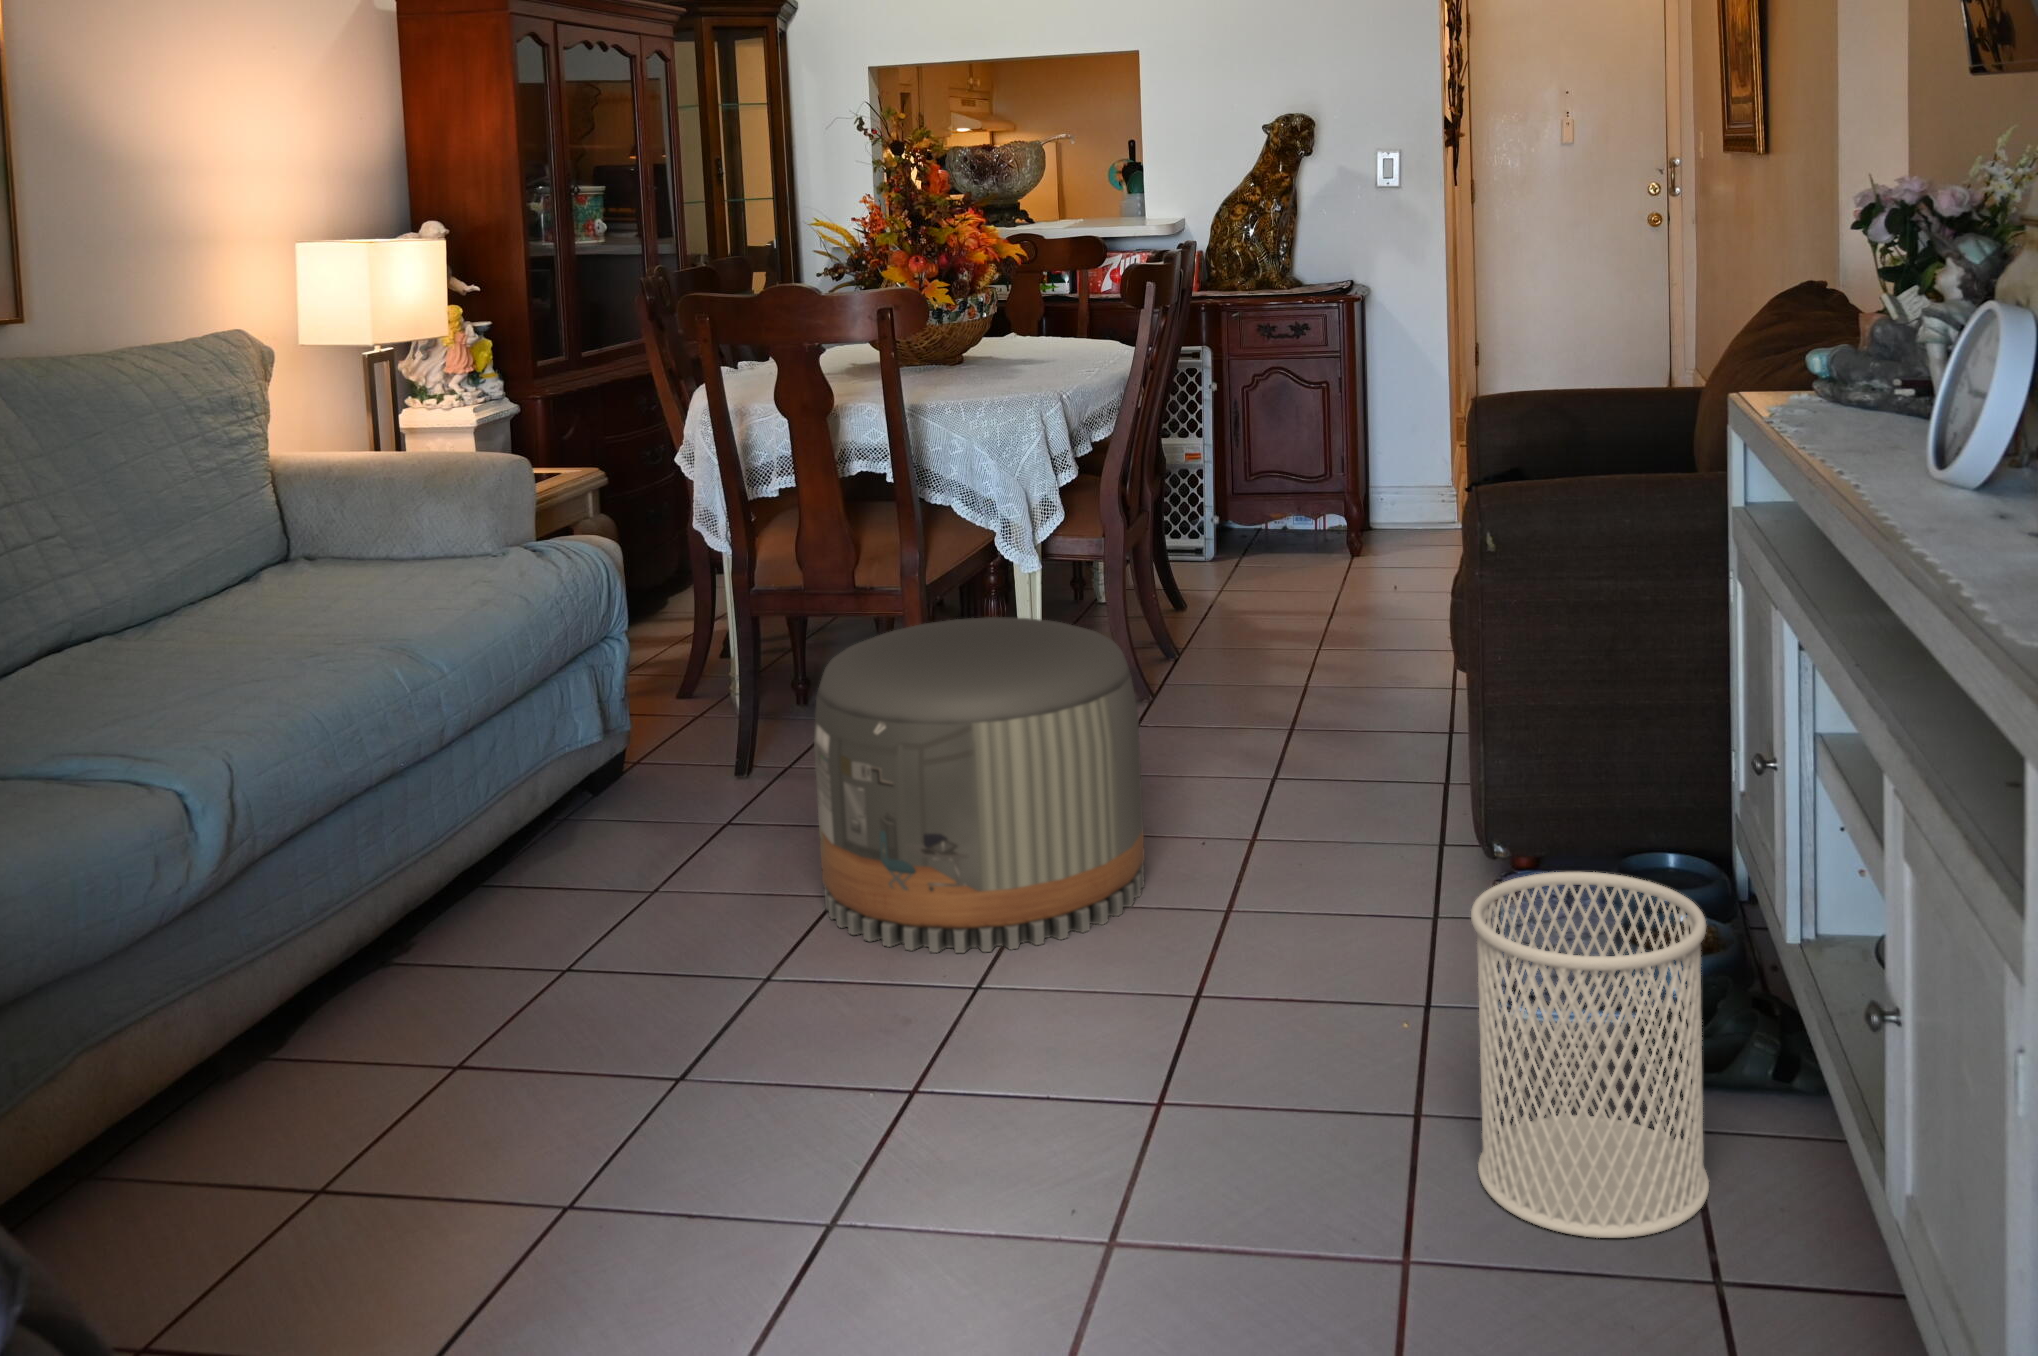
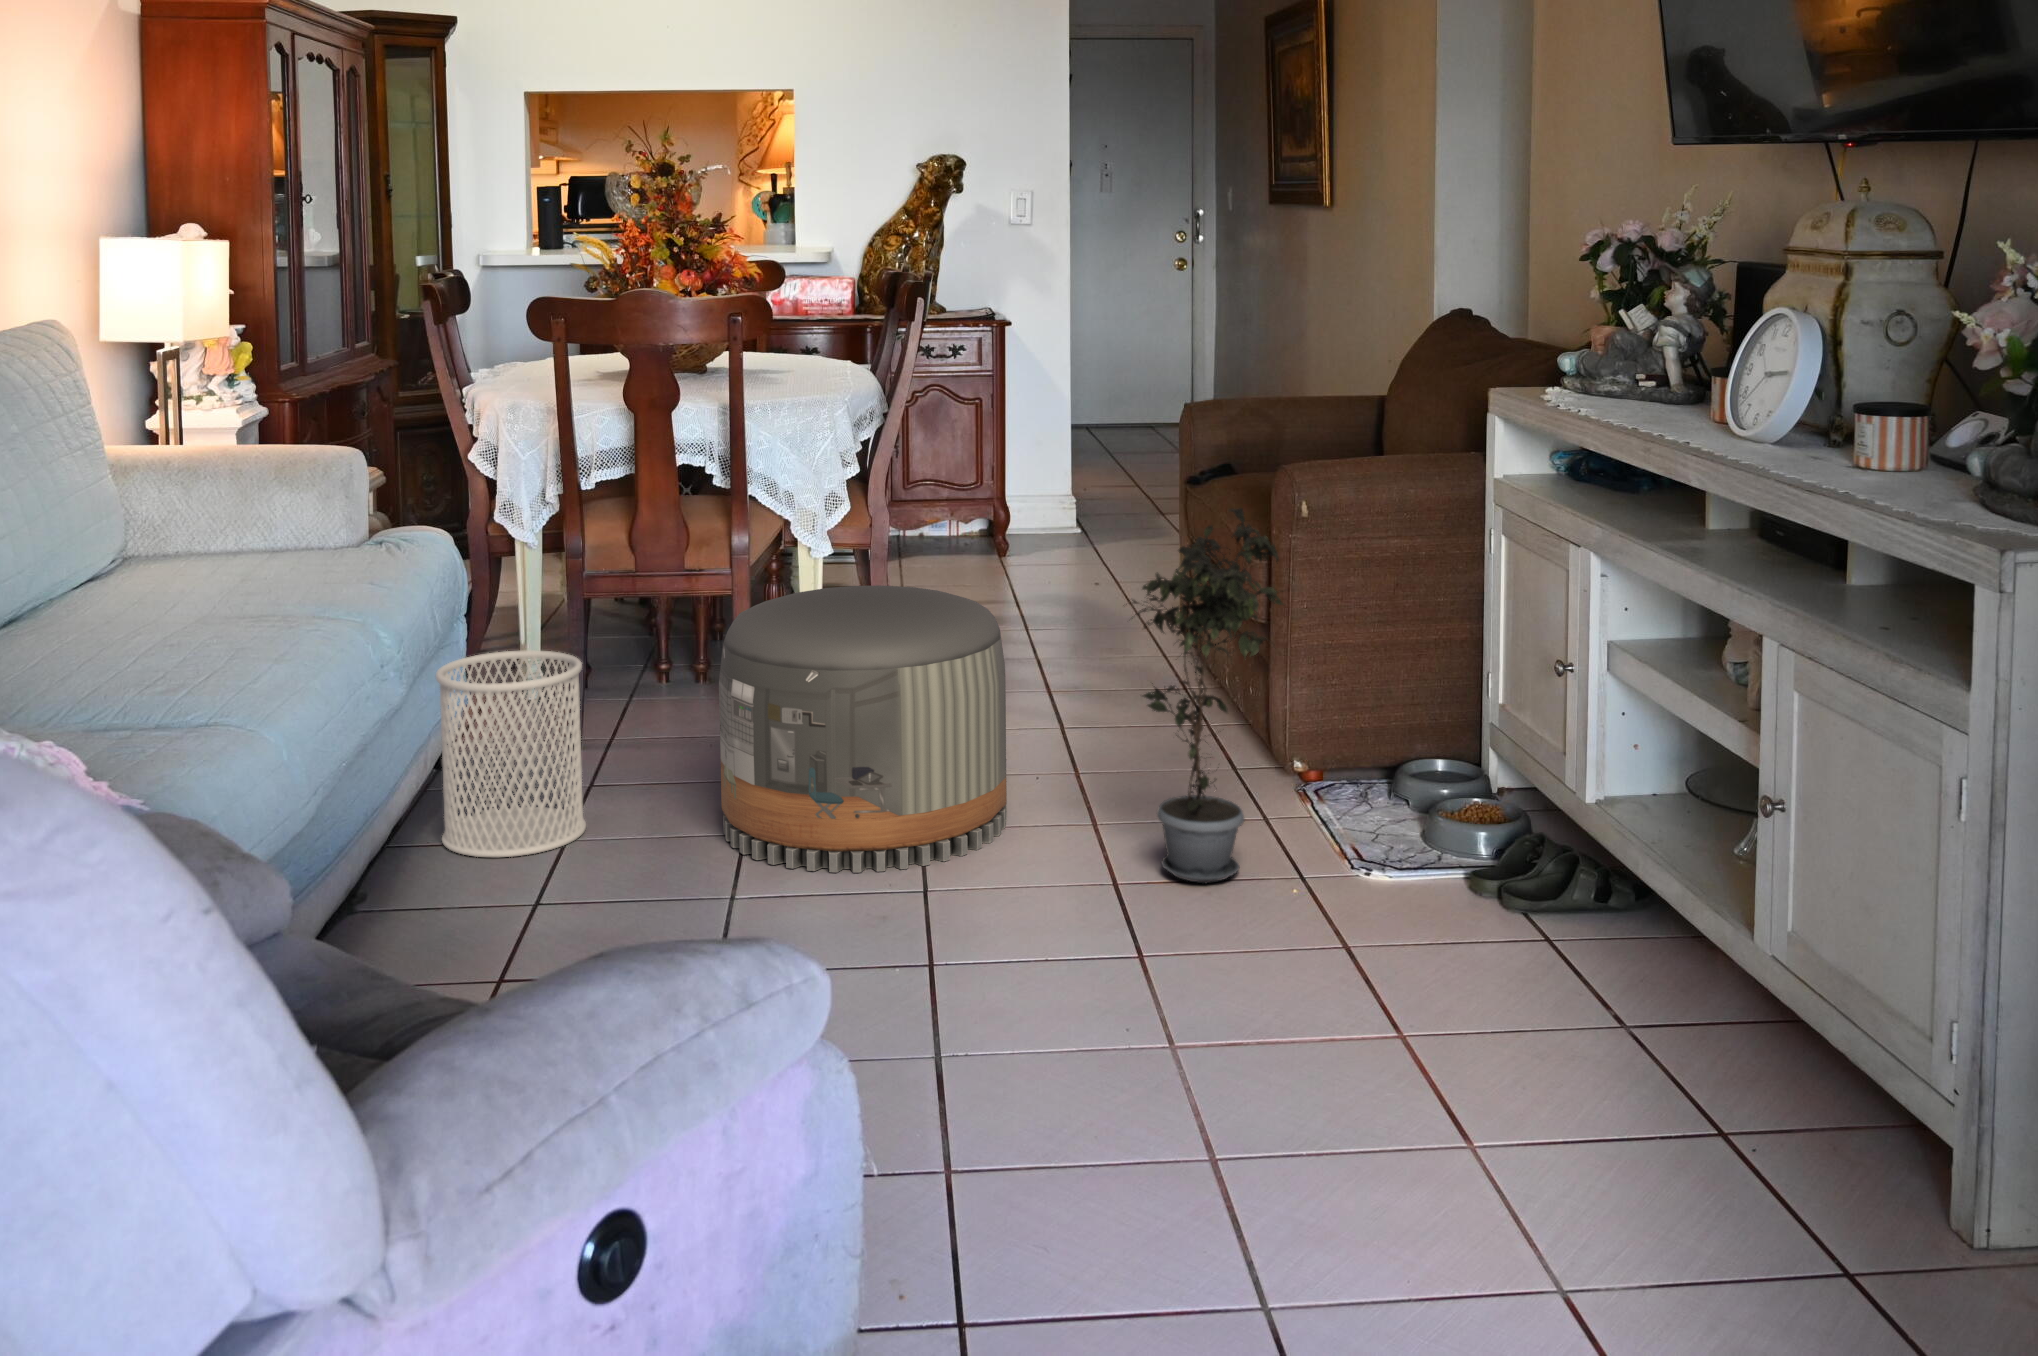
potted plant: none [1211,548,1405,1003] -> present [1132,508,1283,883]
wastebasket: present [1471,872,1709,1238] -> present [436,650,586,857]

